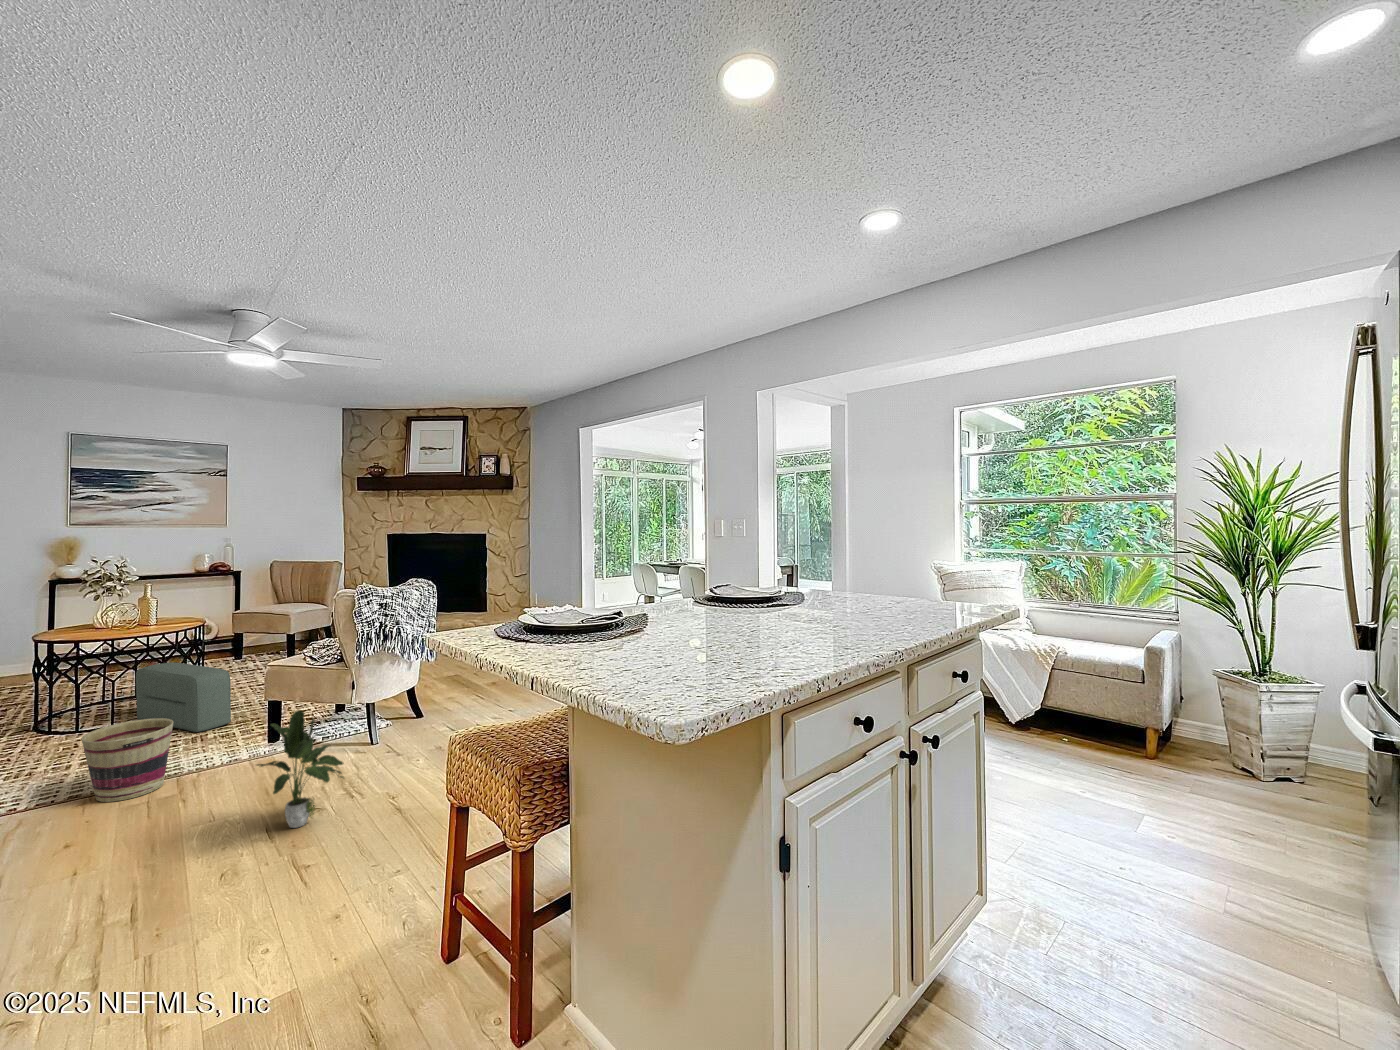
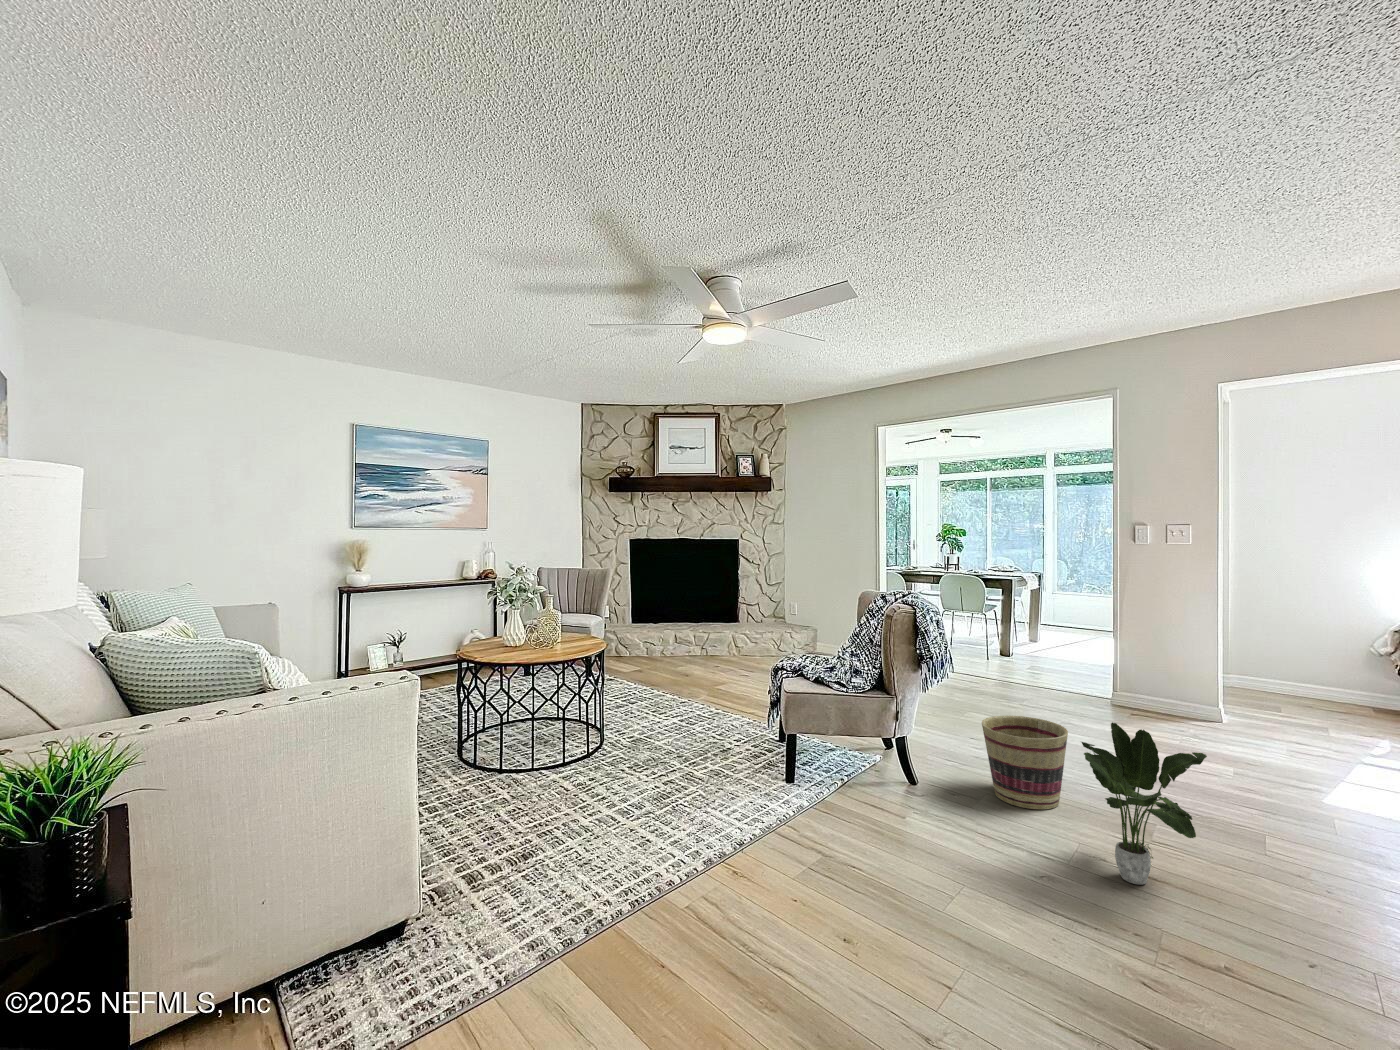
pouf: present [136,662,231,732] -> none [576,679,706,763]
basket: present [81,718,173,802] -> present [982,716,1068,810]

